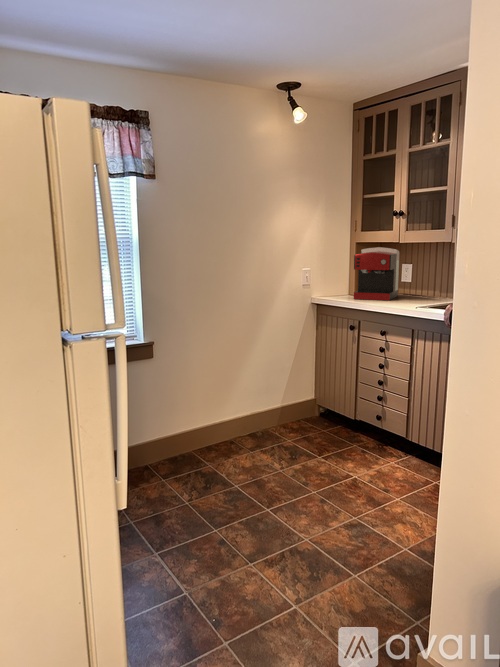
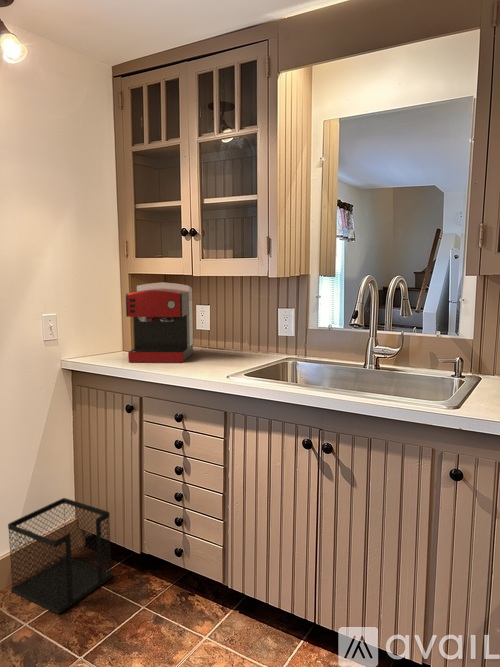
wastebasket: none [279,381,337,441] -> present [8,498,113,614]

